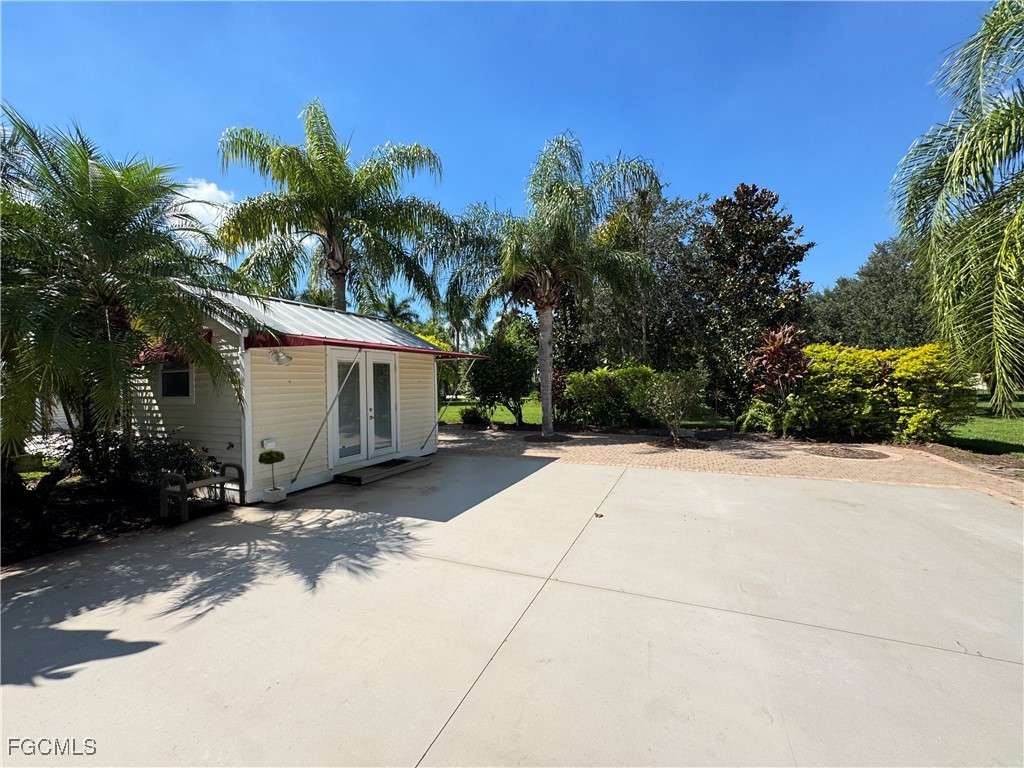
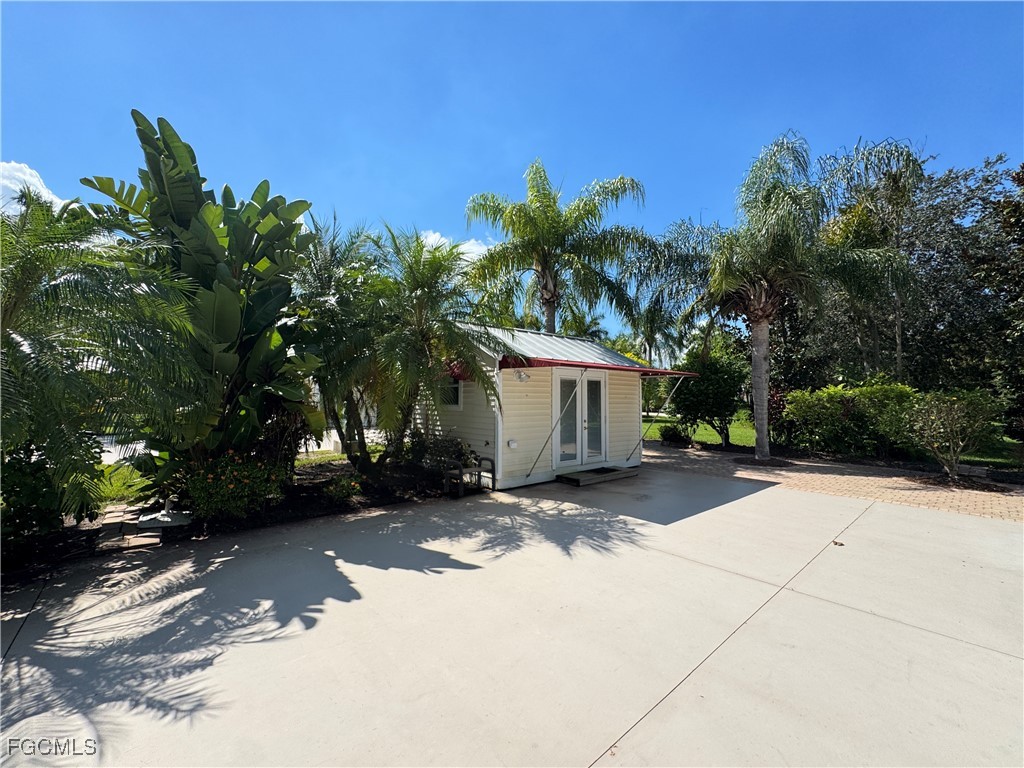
potted tree: present [258,450,286,503] -> none [505,449,524,492]

